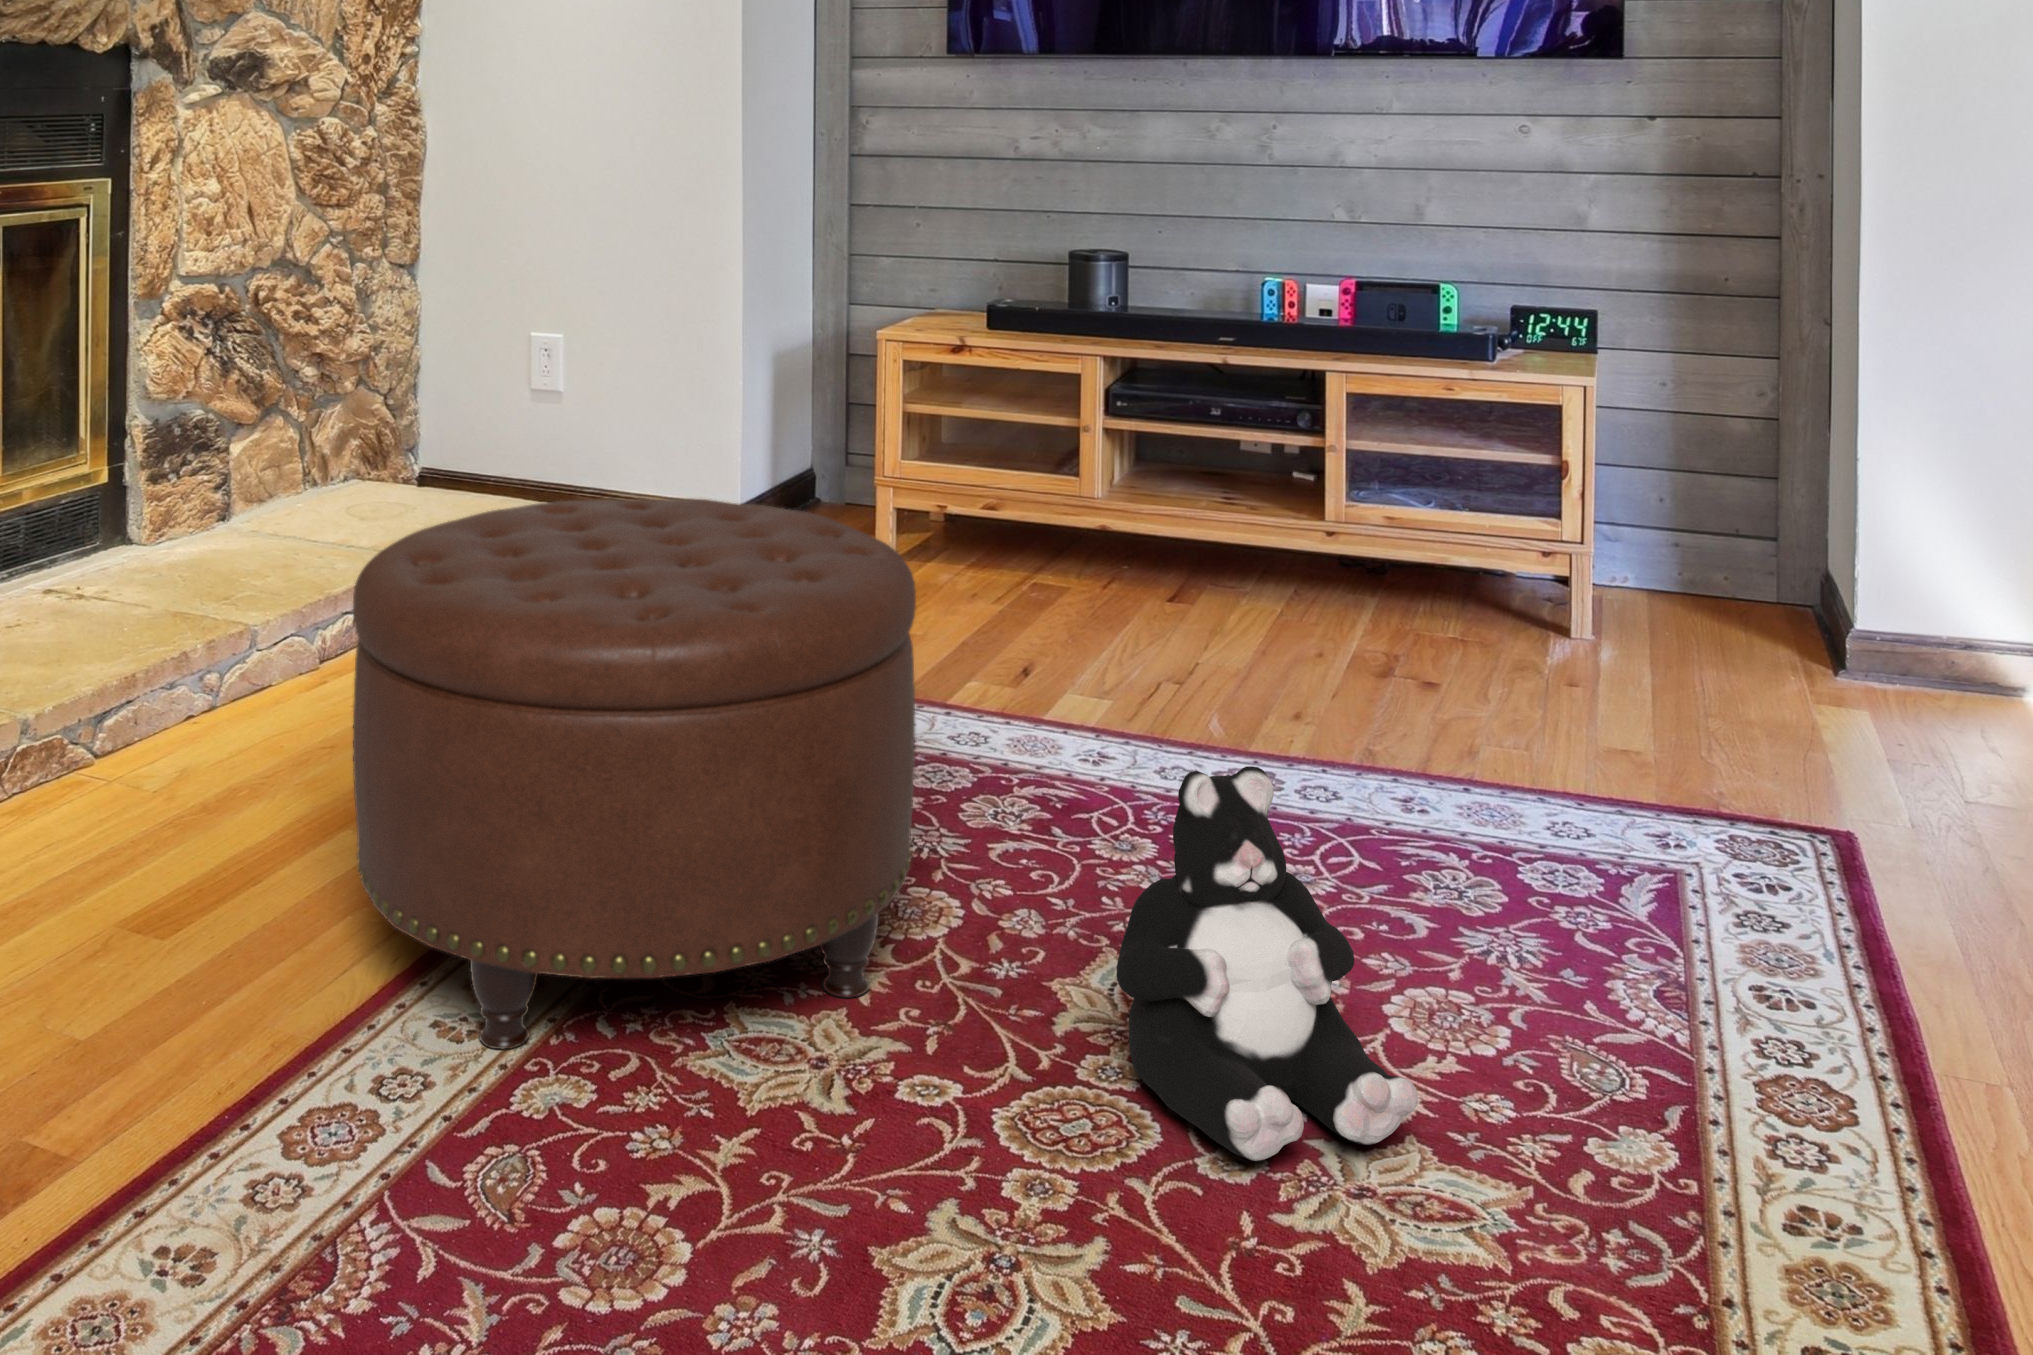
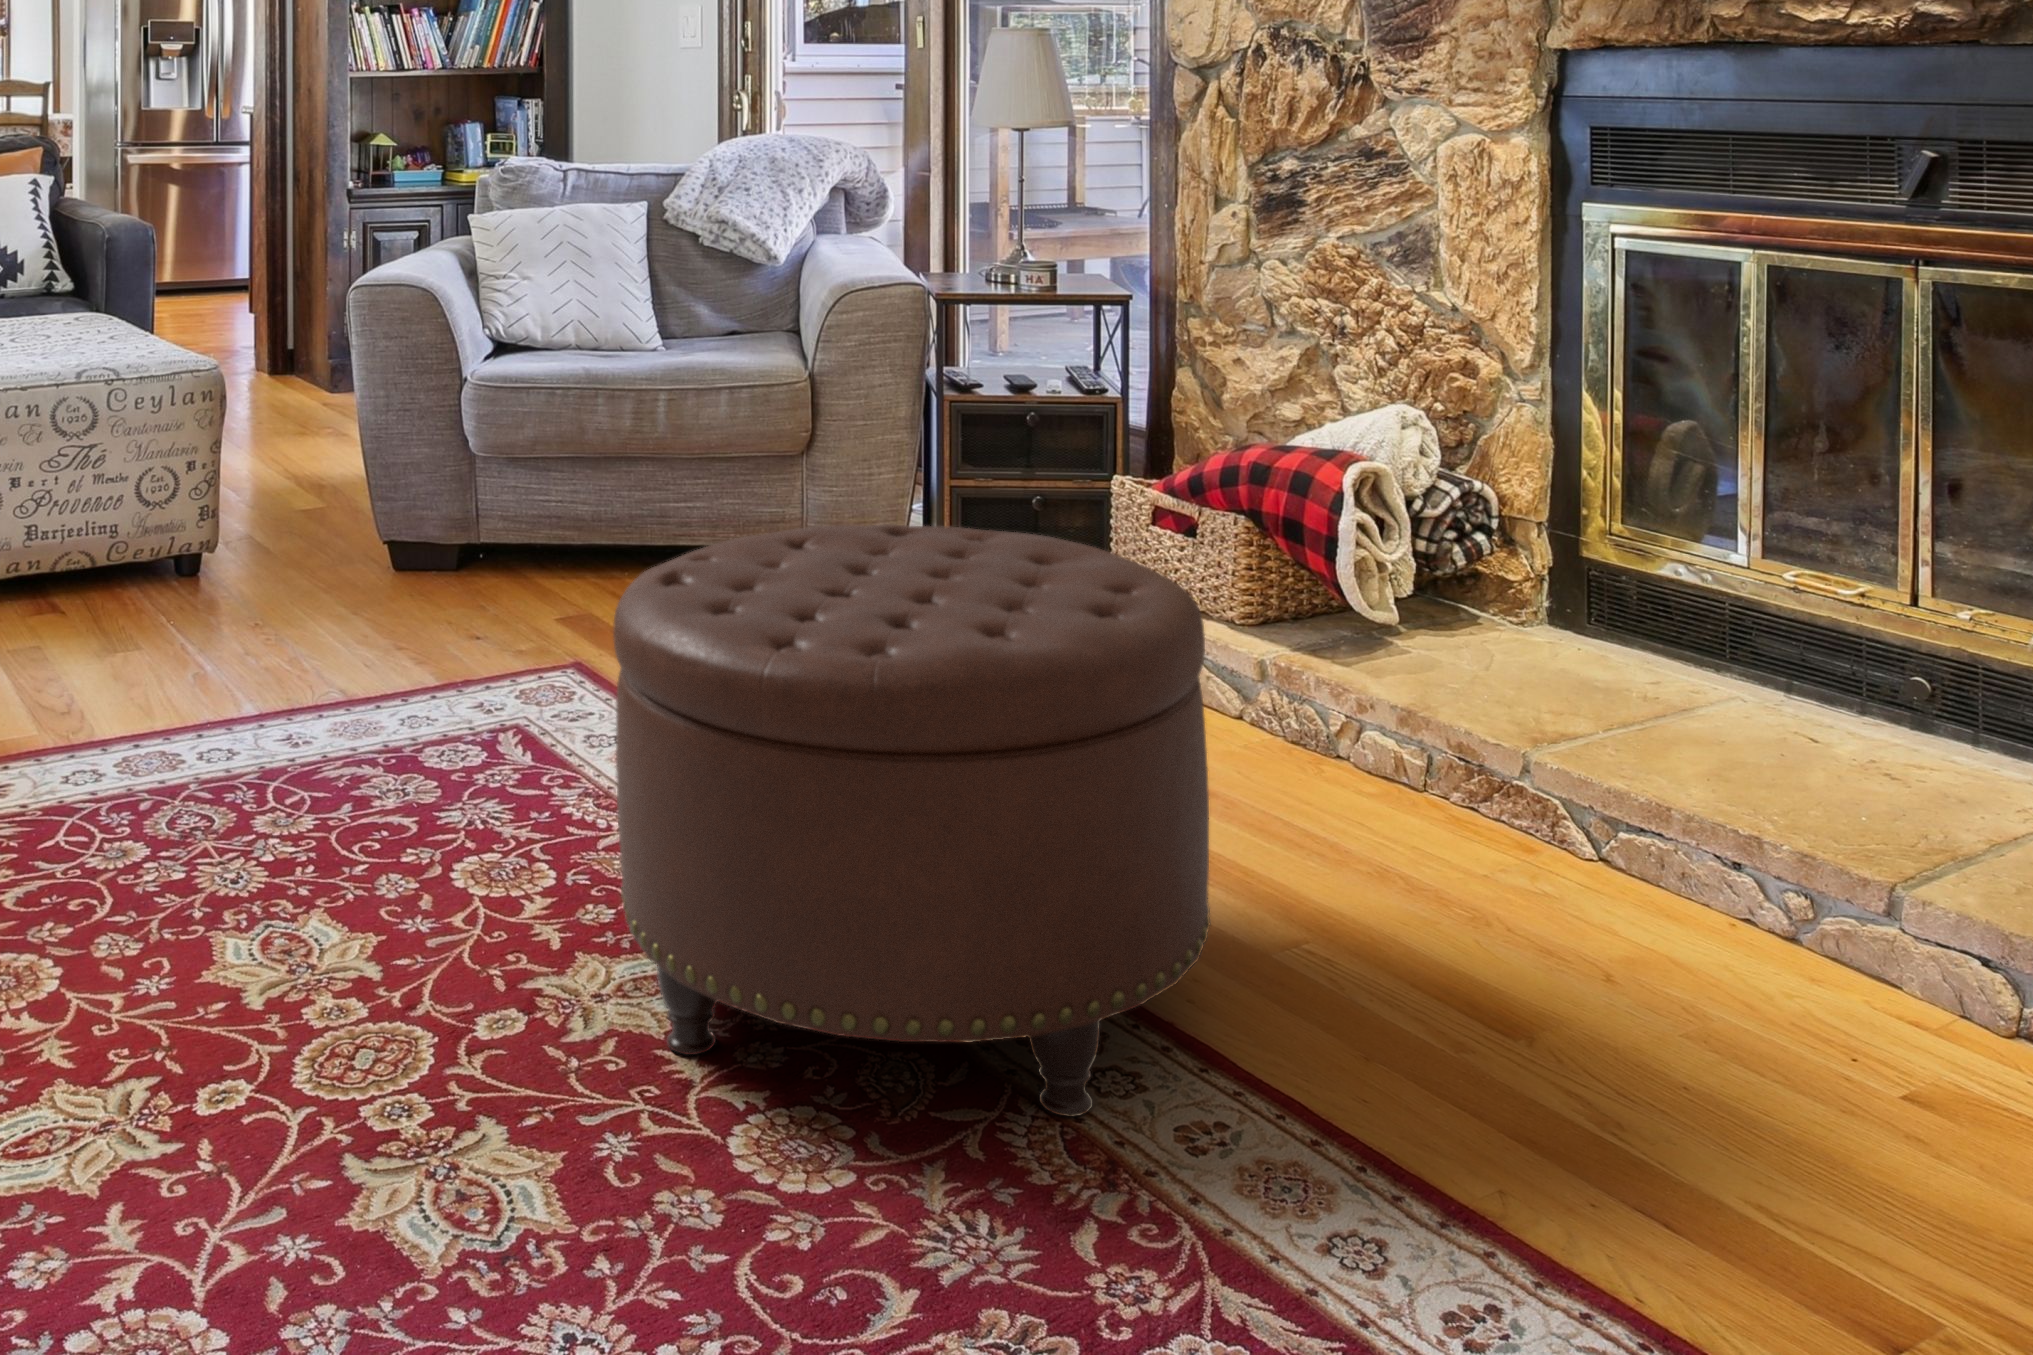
plush toy: present [1116,766,1418,1161] -> none [74,818,403,1194]

